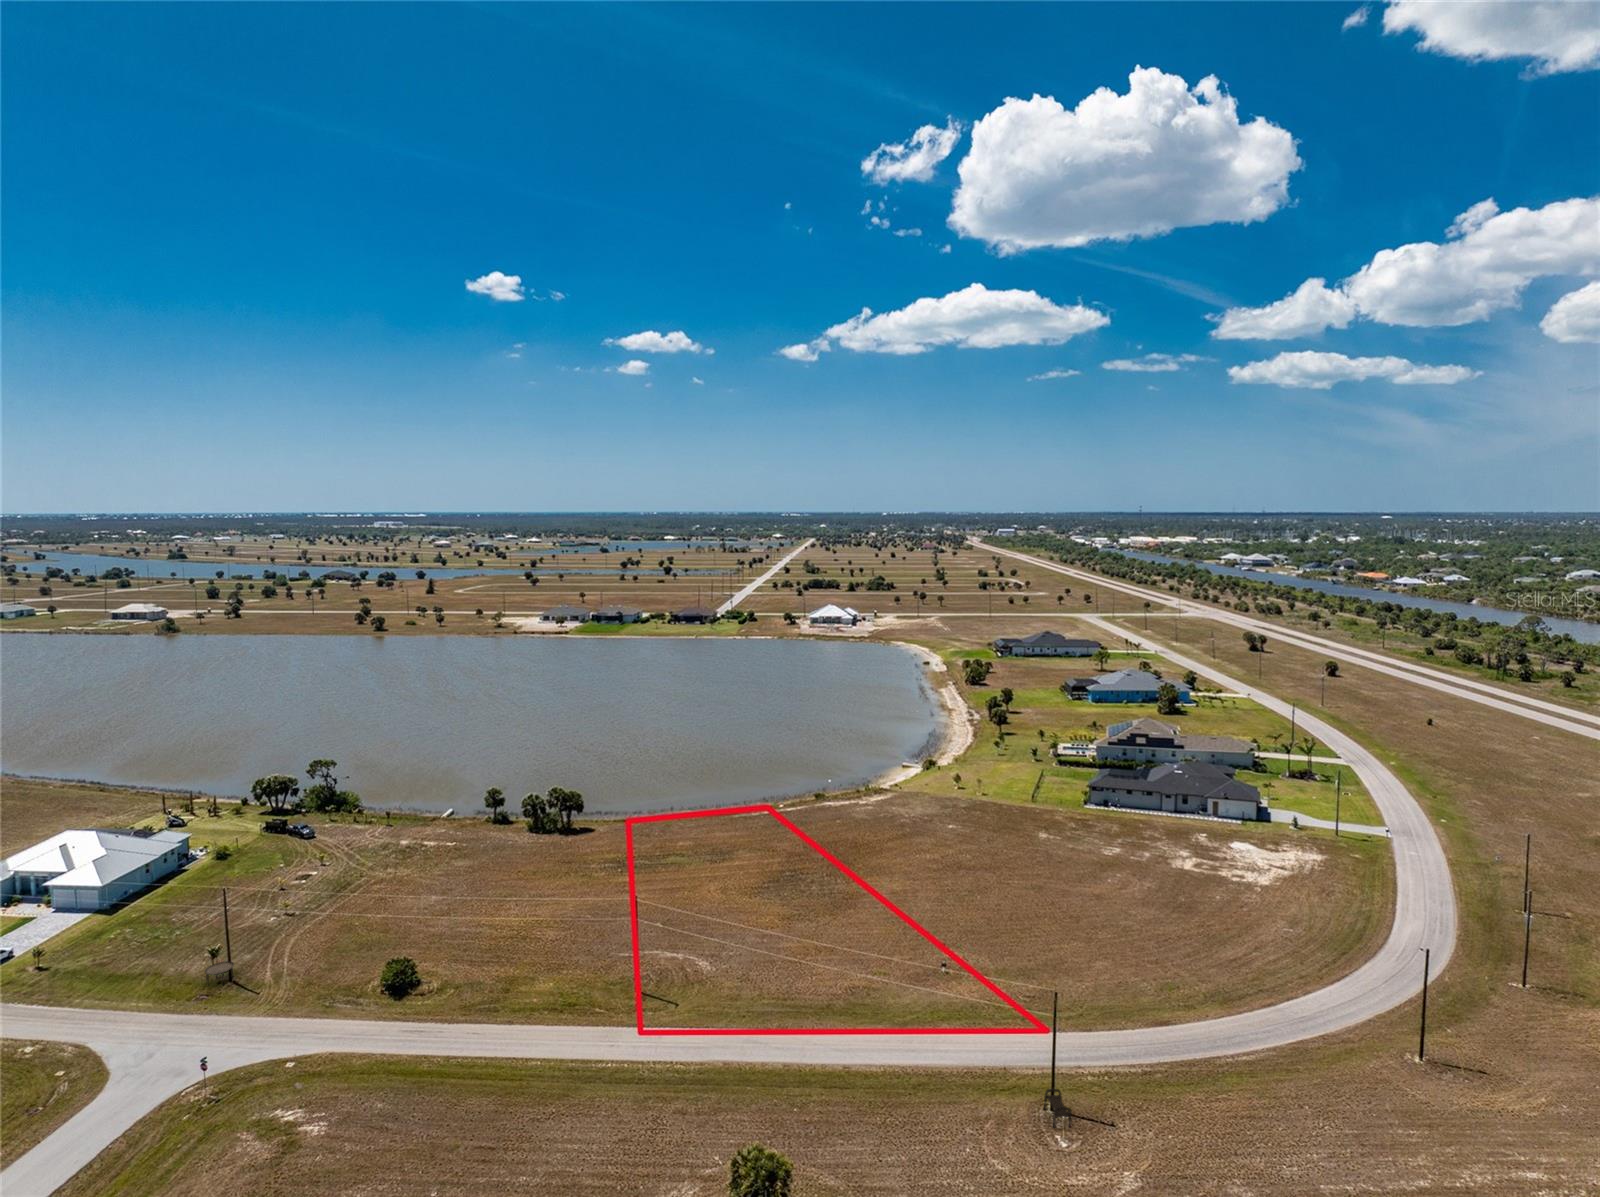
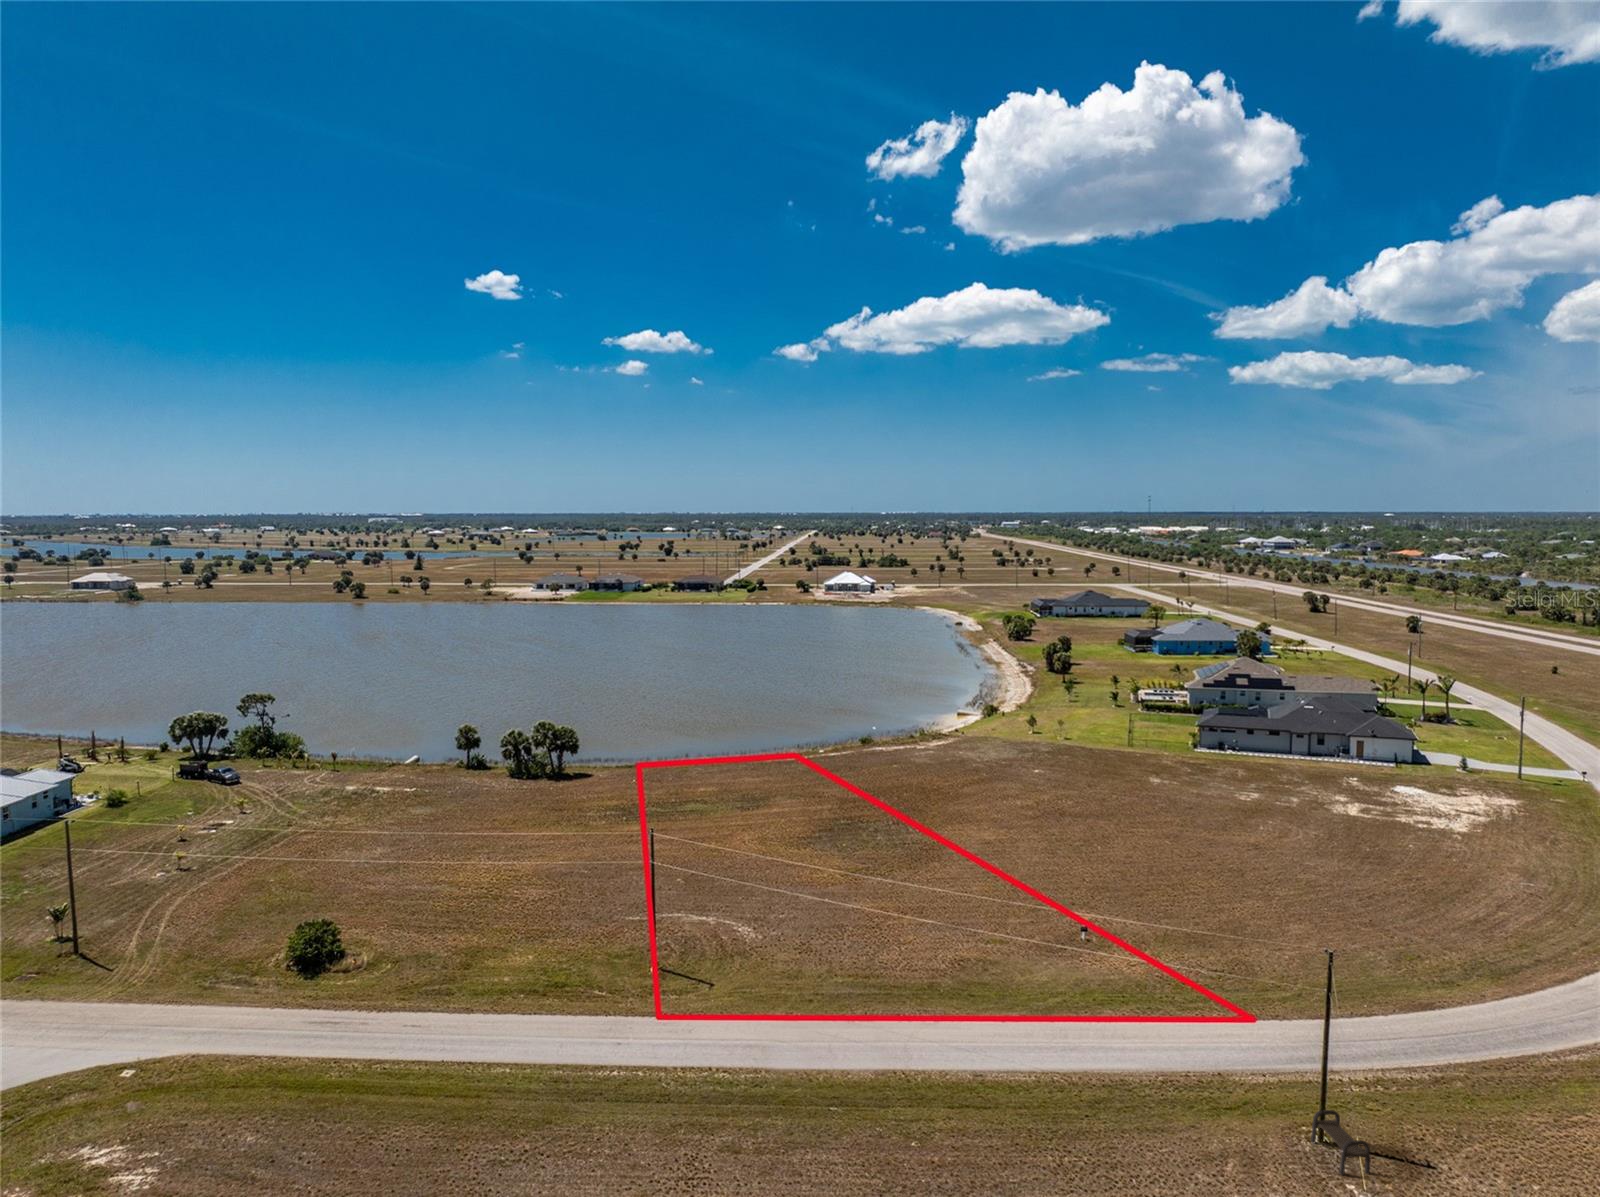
round table: present [205,961,234,985] -> none [37,926,83,960]

